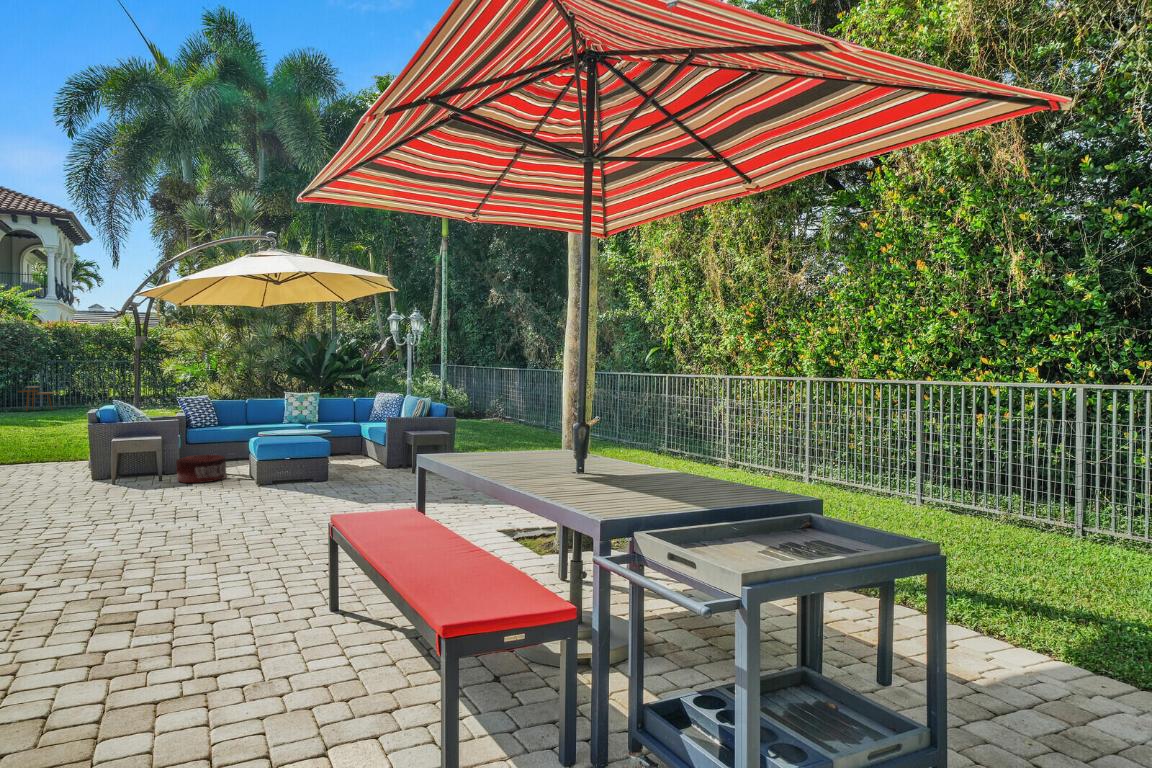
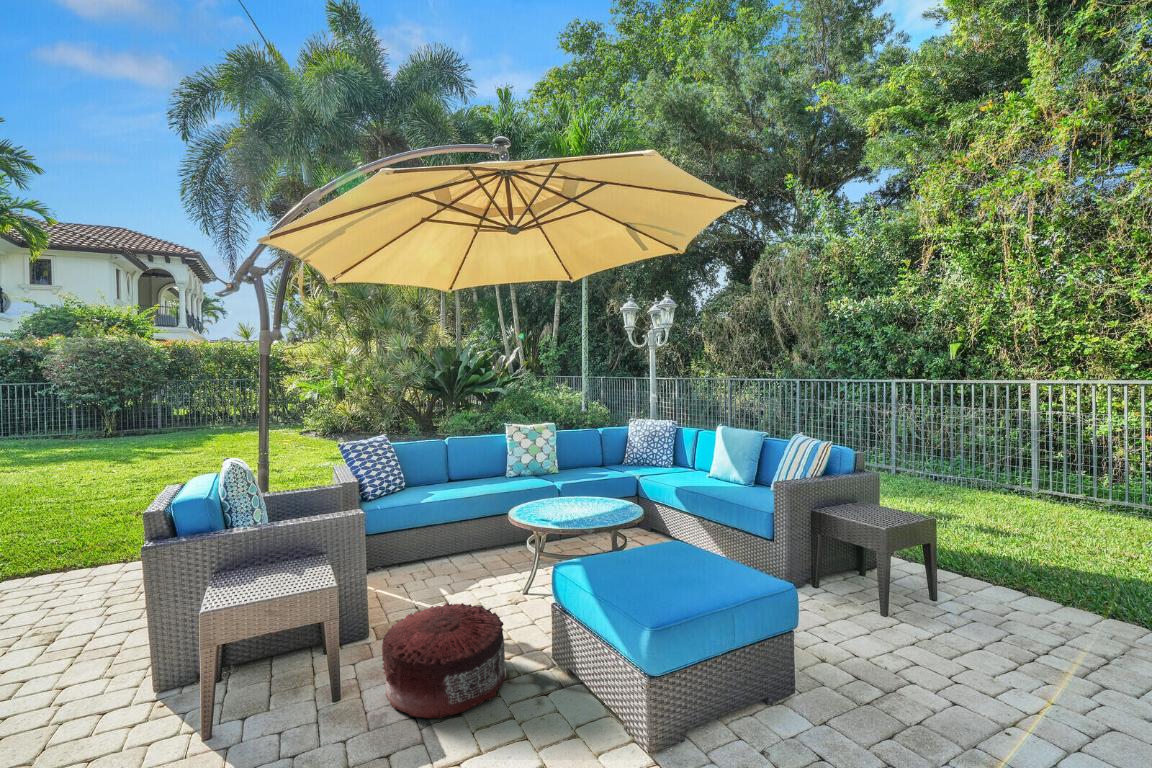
side table: present [19,386,60,411] -> none [127,405,176,432]

